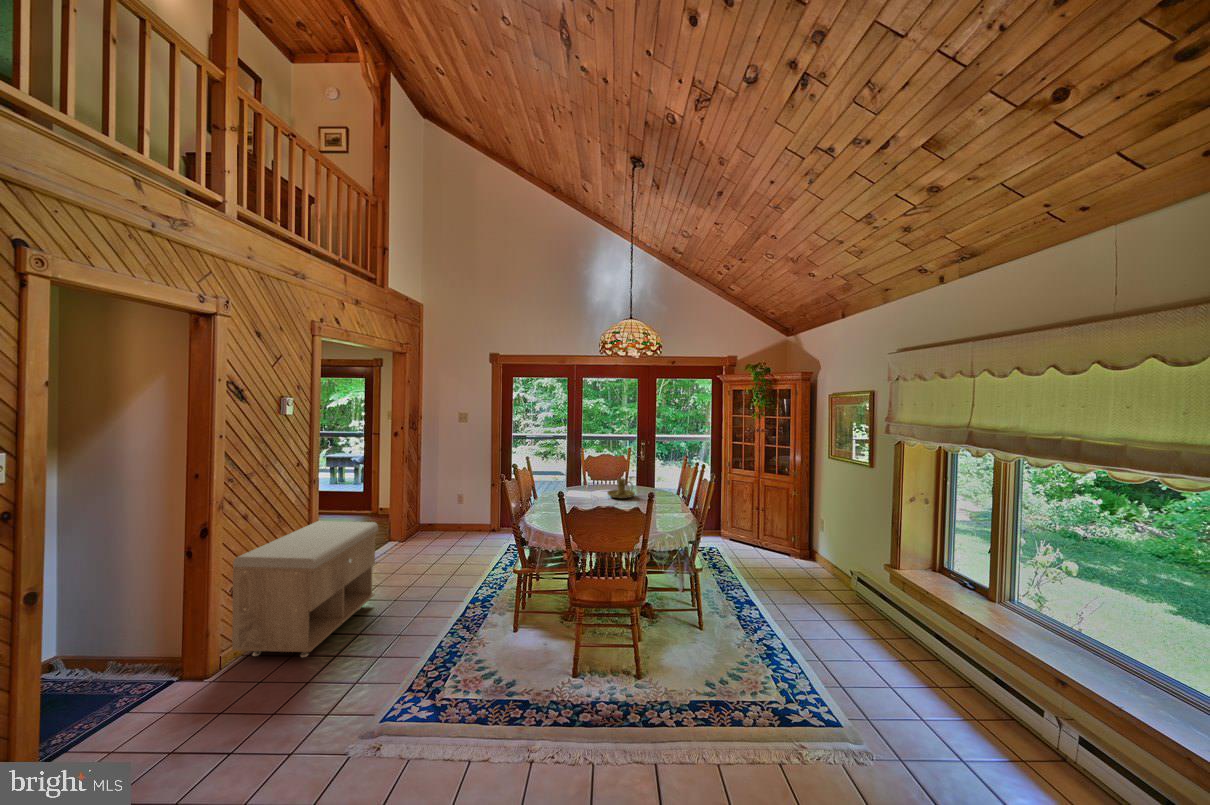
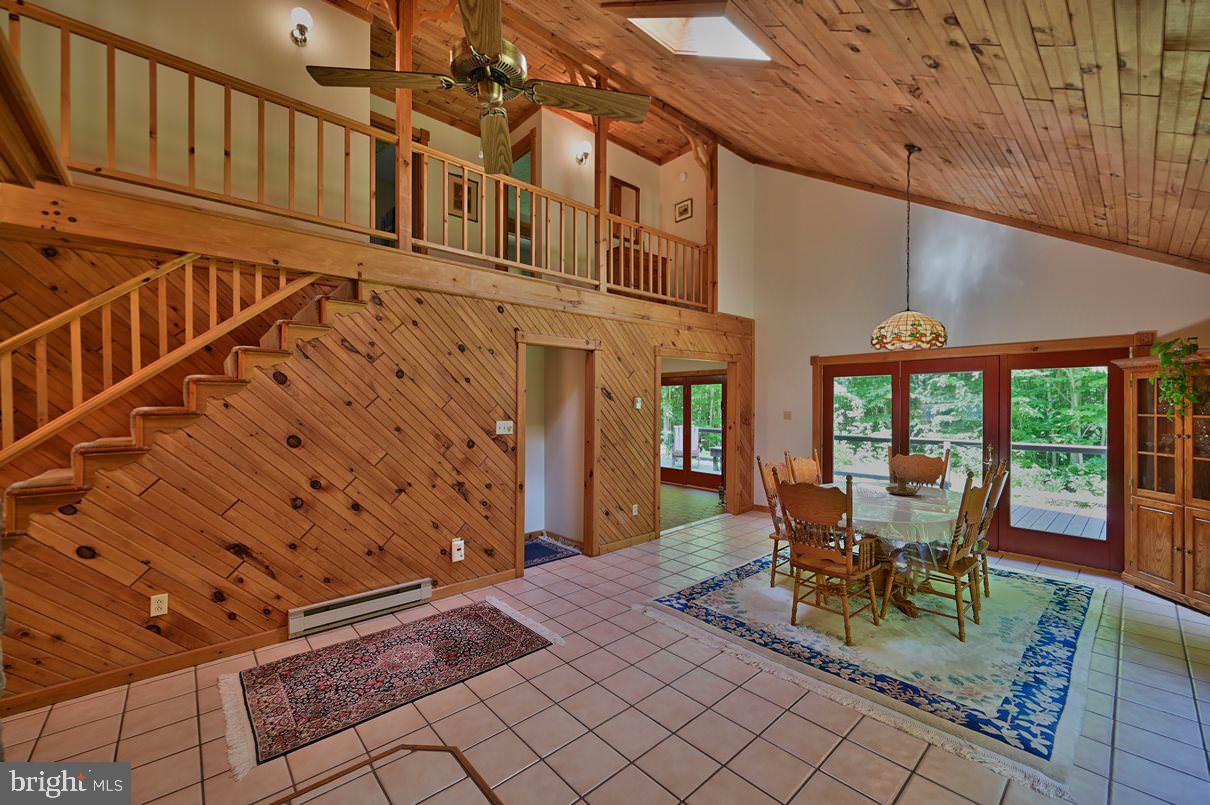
storage bench: present [232,521,378,658] -> none [603,483,692,563]

